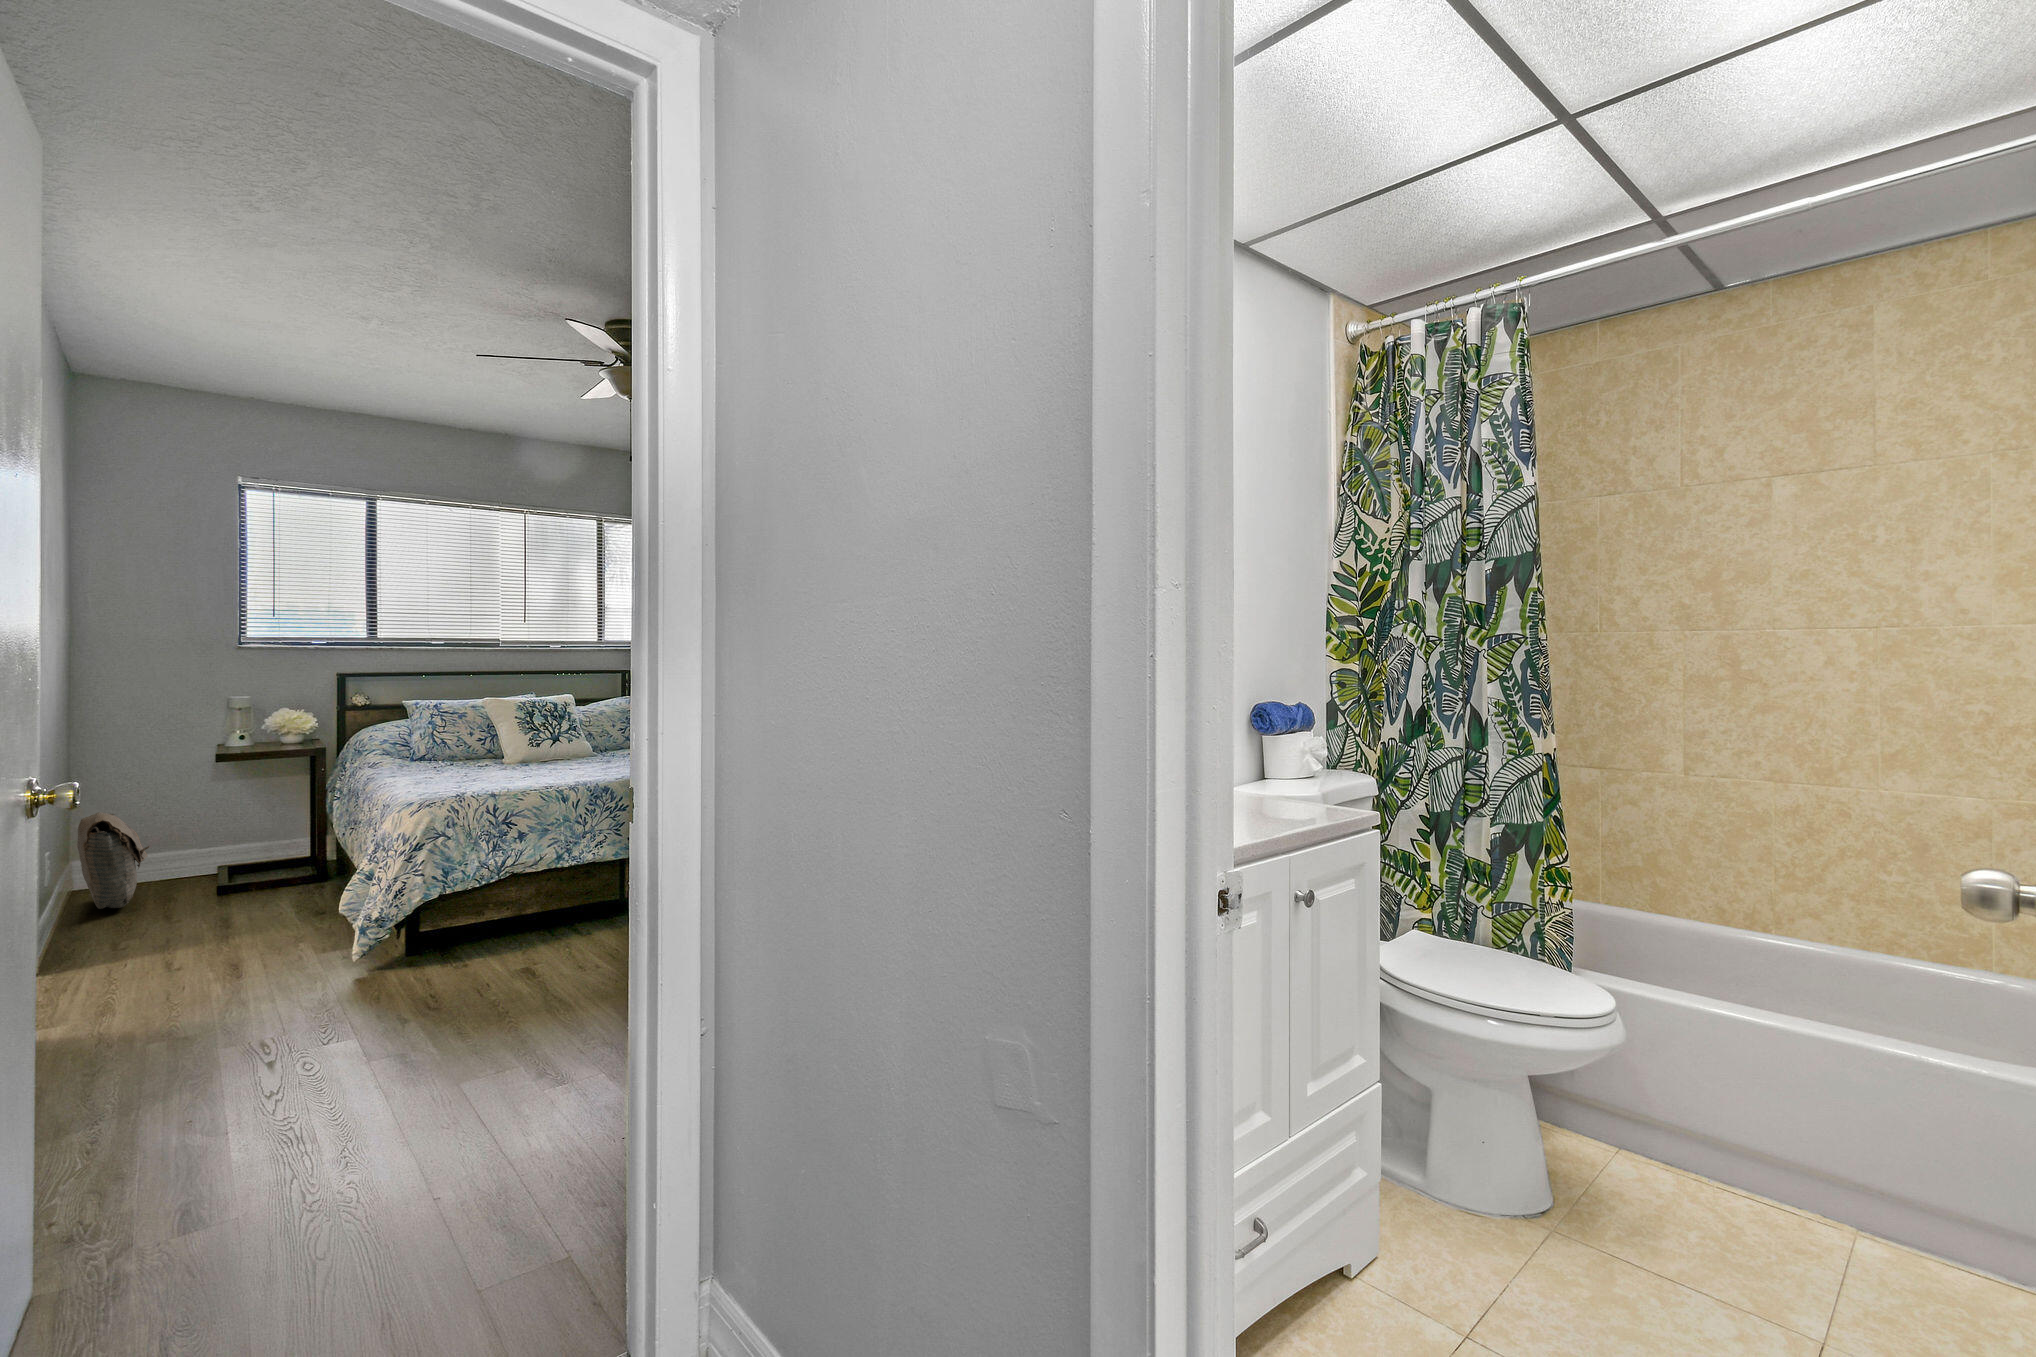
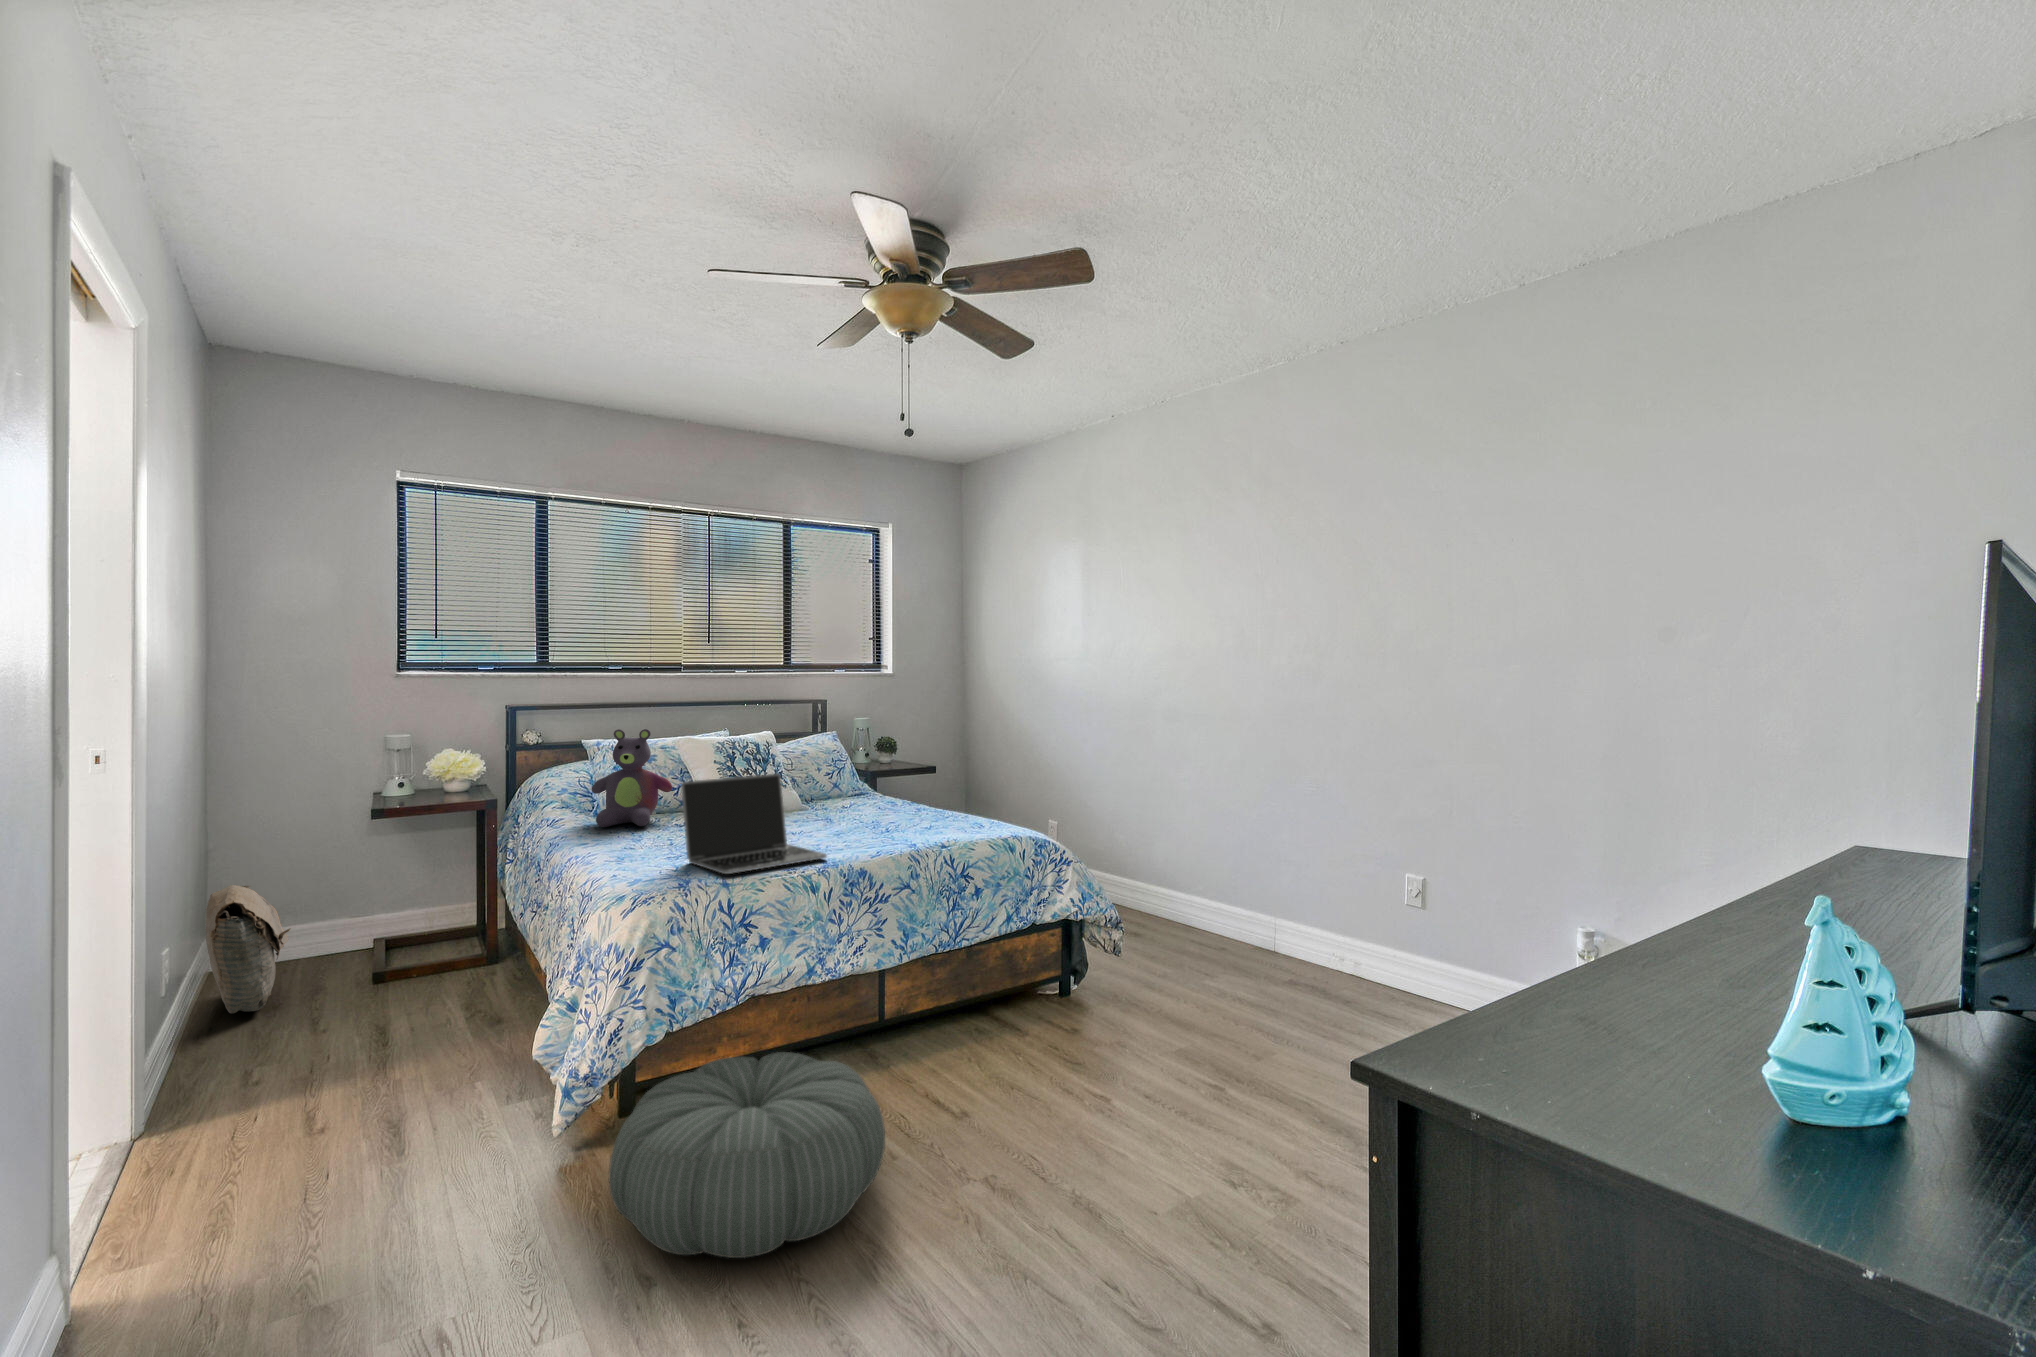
stuffed bear: none [406,690,475,766] -> present [592,729,672,827]
laptop: none [467,720,581,788] -> present [681,773,826,874]
pouf: none [384,902,587,1013] -> present [609,1052,885,1258]

